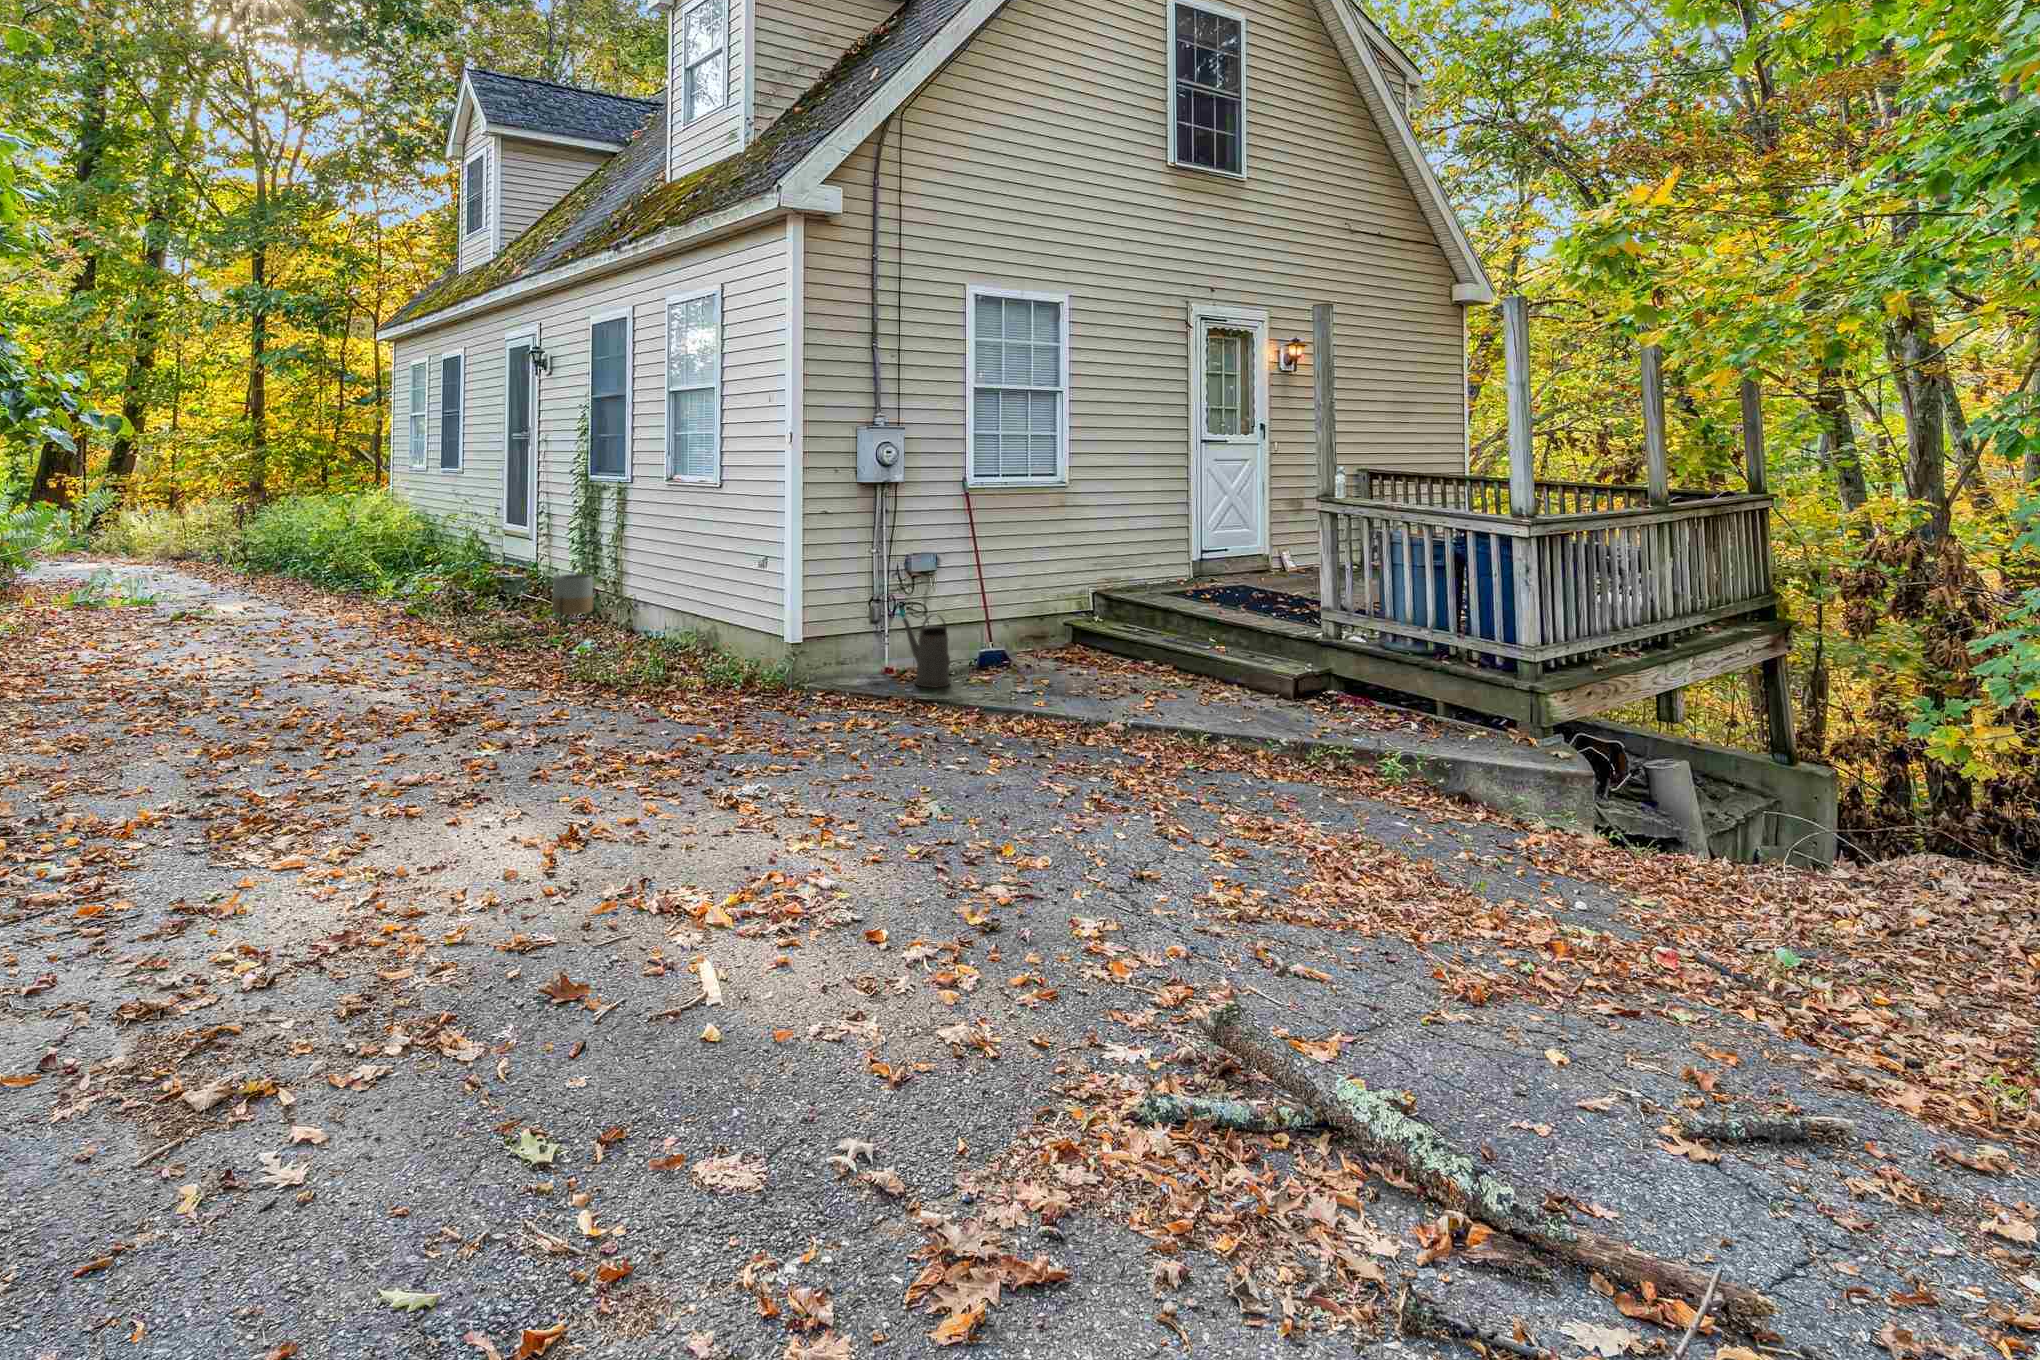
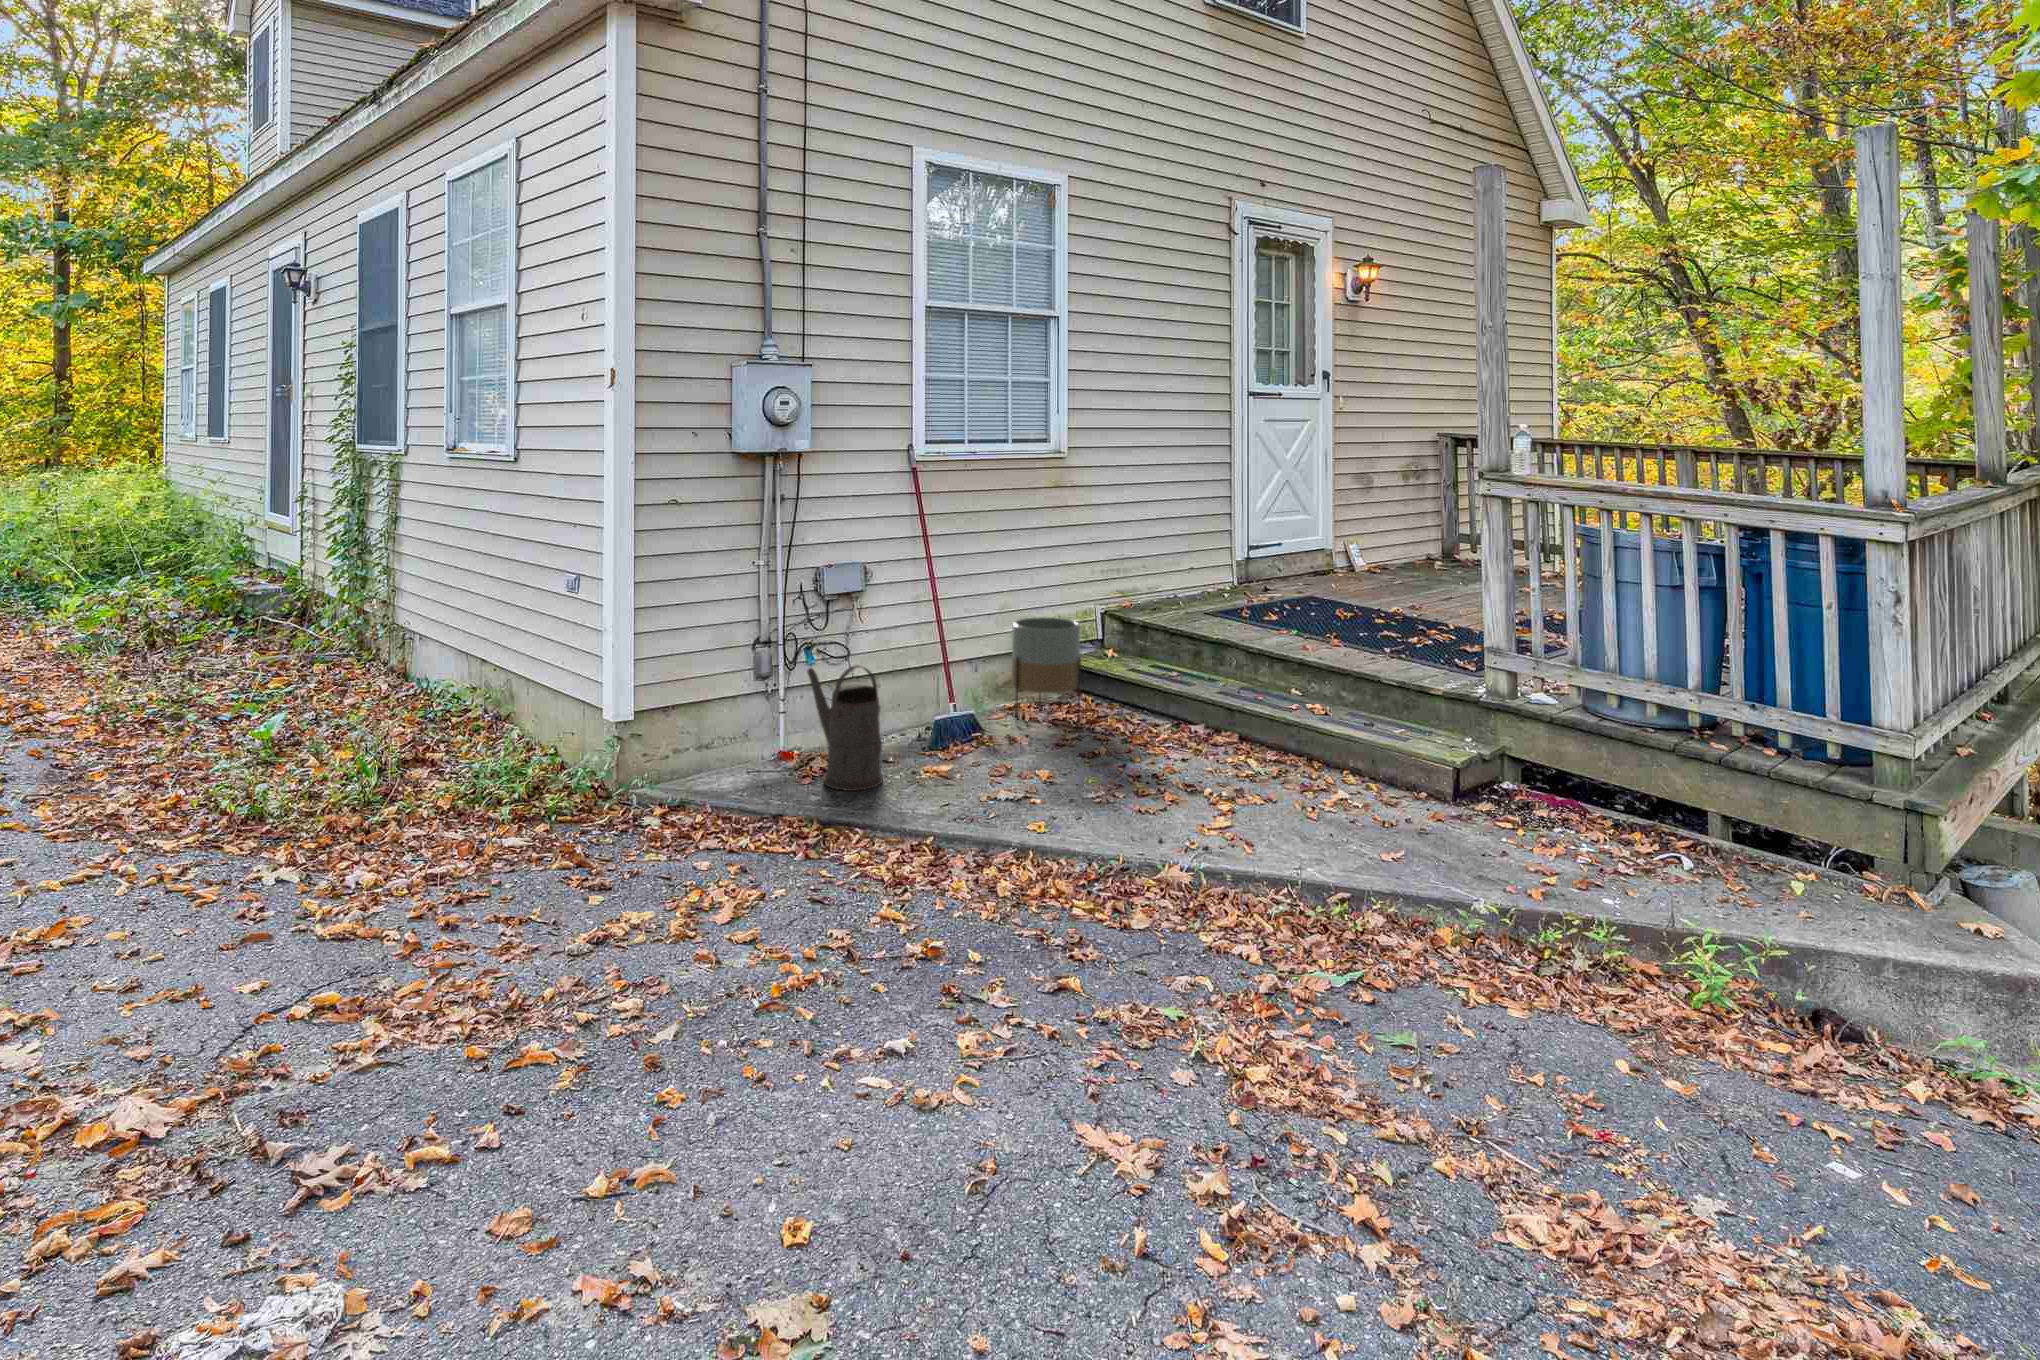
planter: present [552,574,595,626] -> present [1011,617,1081,723]

